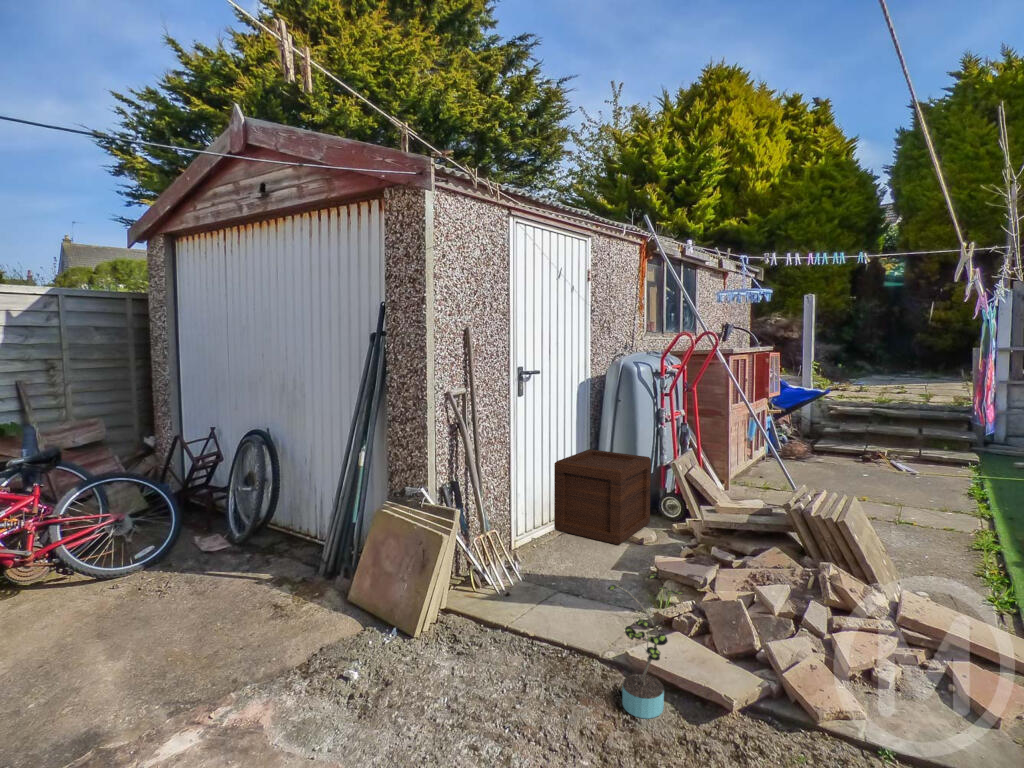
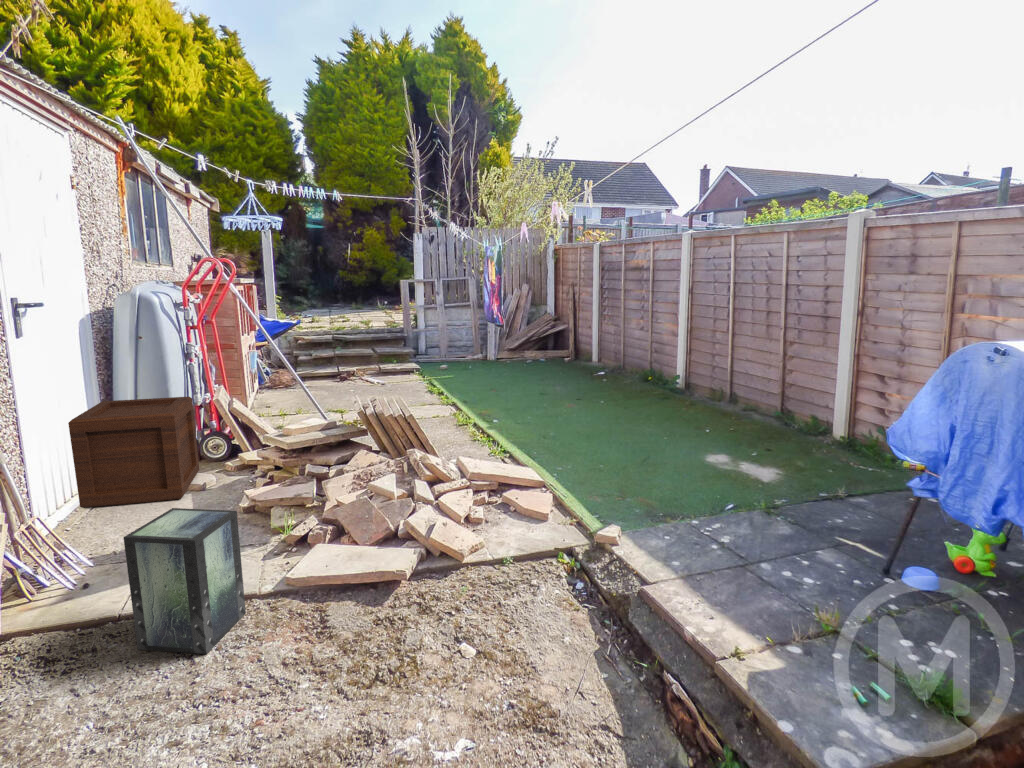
storage box: none [505,555,588,688] -> present [124,508,246,654]
potted plant: present [608,573,683,719] -> none [274,483,356,626]

